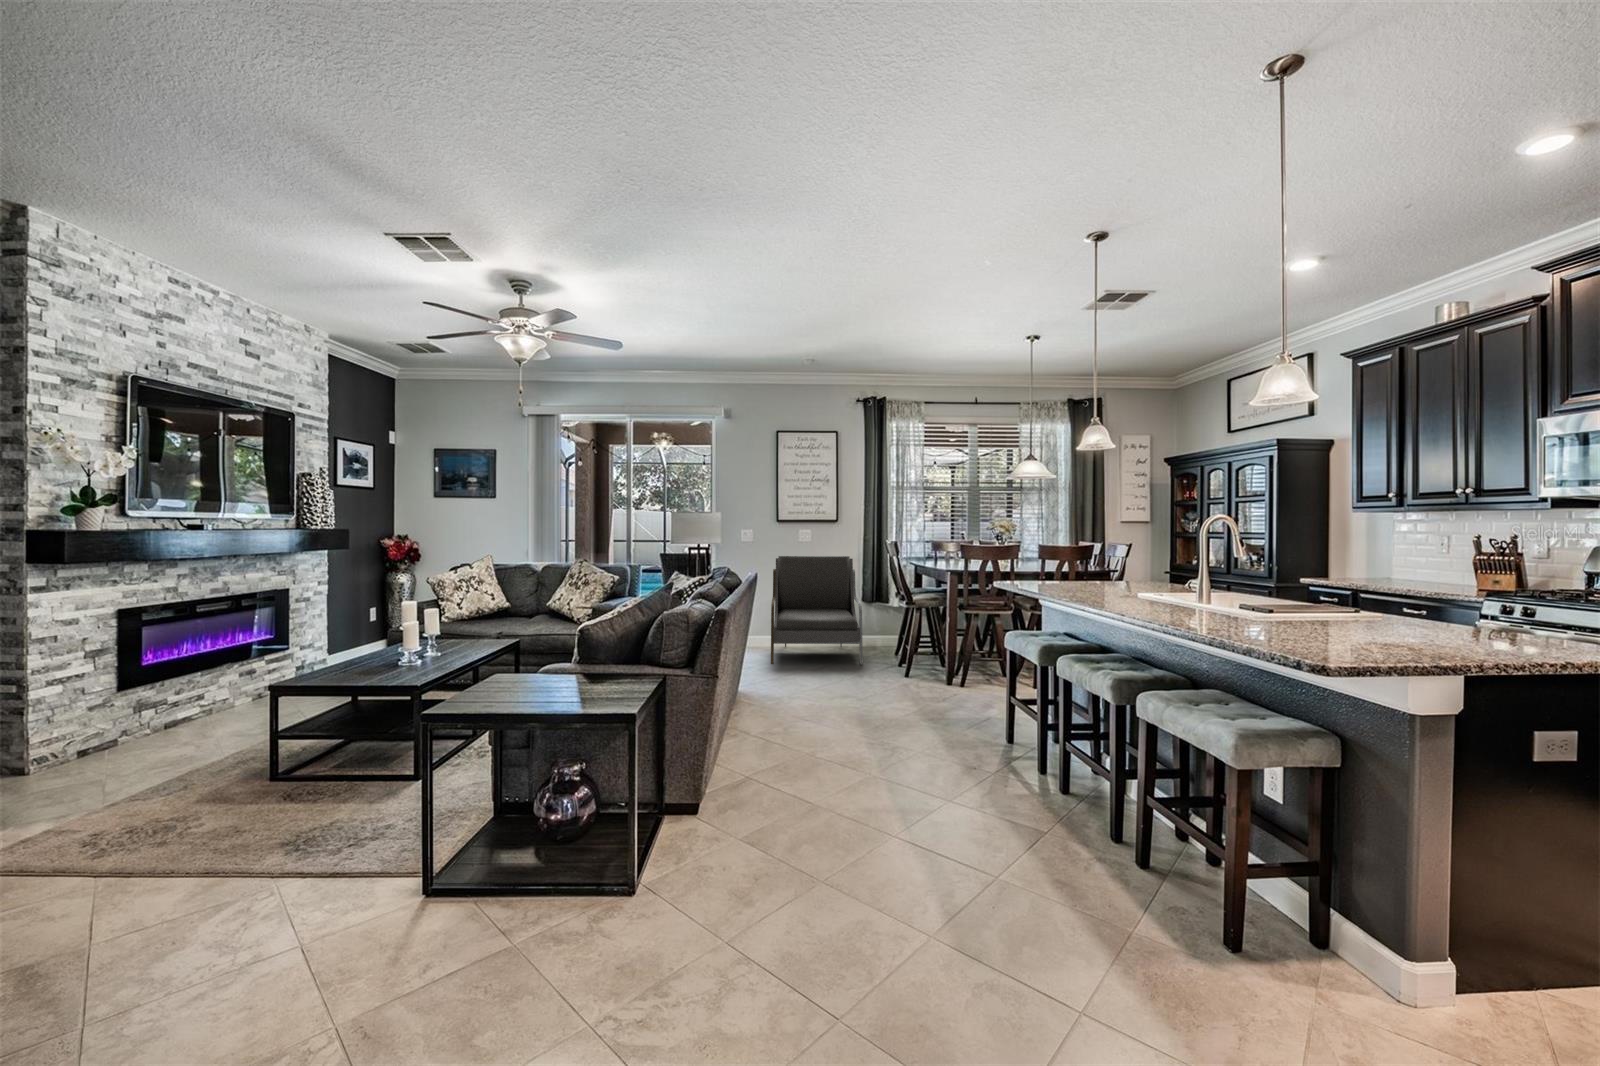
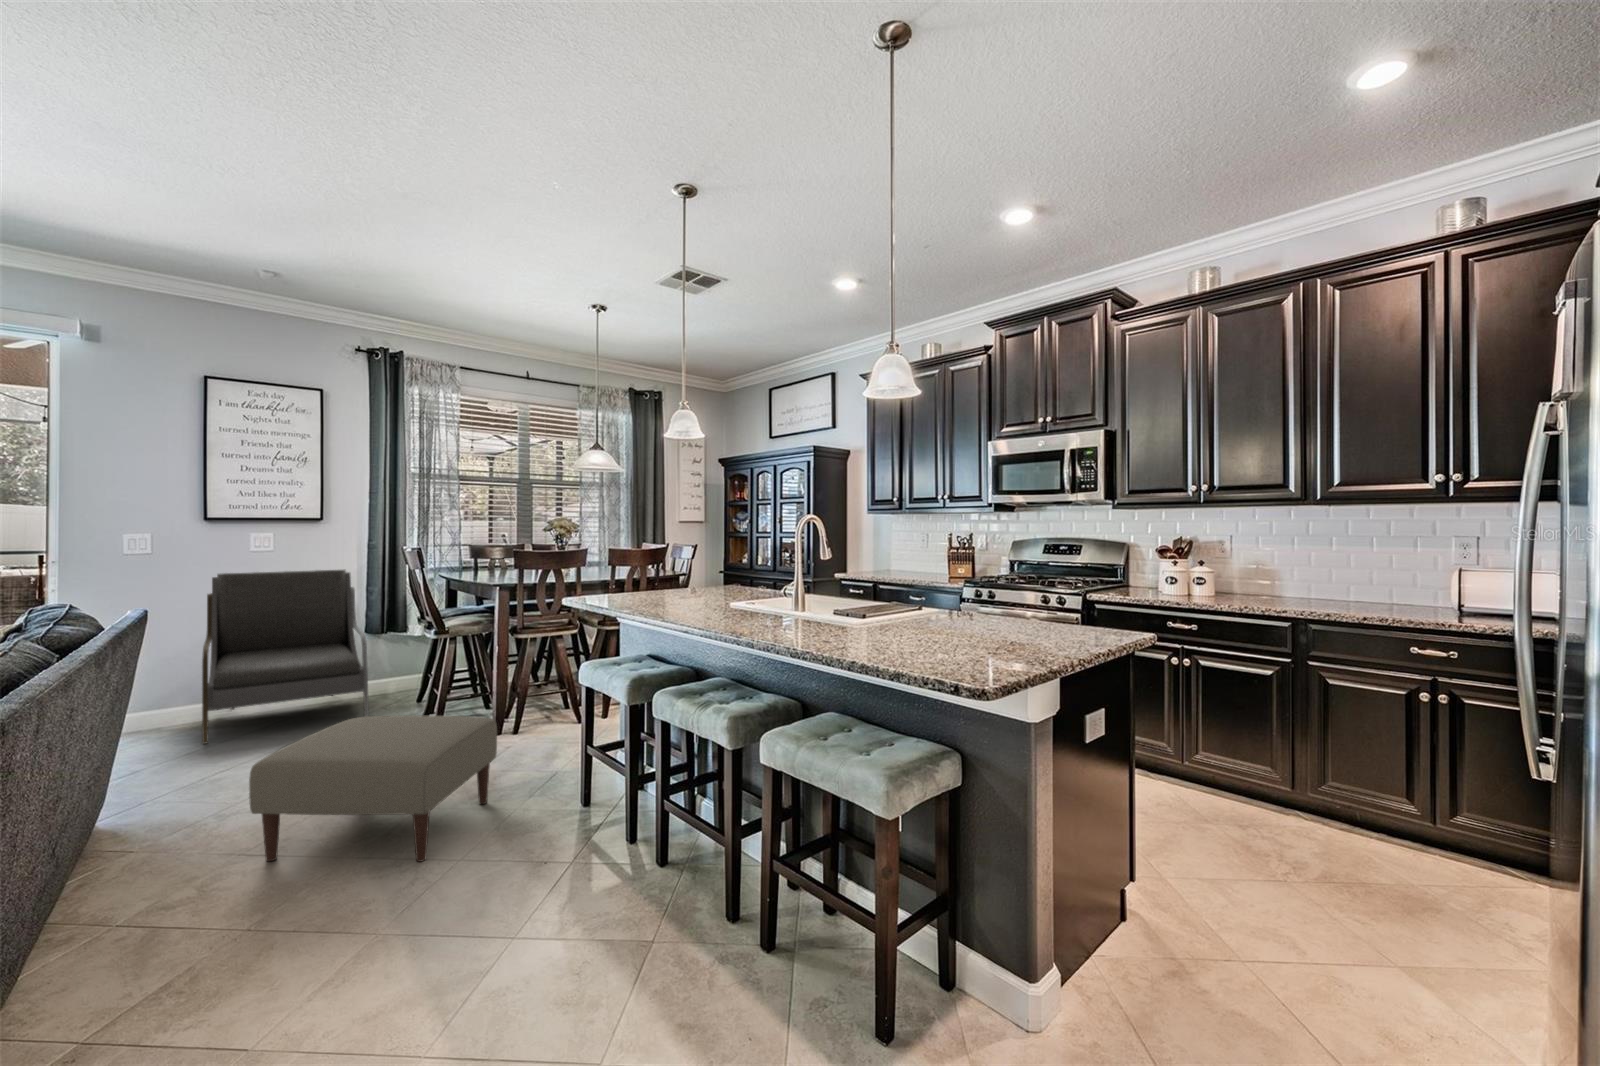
ottoman: none [797,652,944,750] -> present [249,715,497,862]

